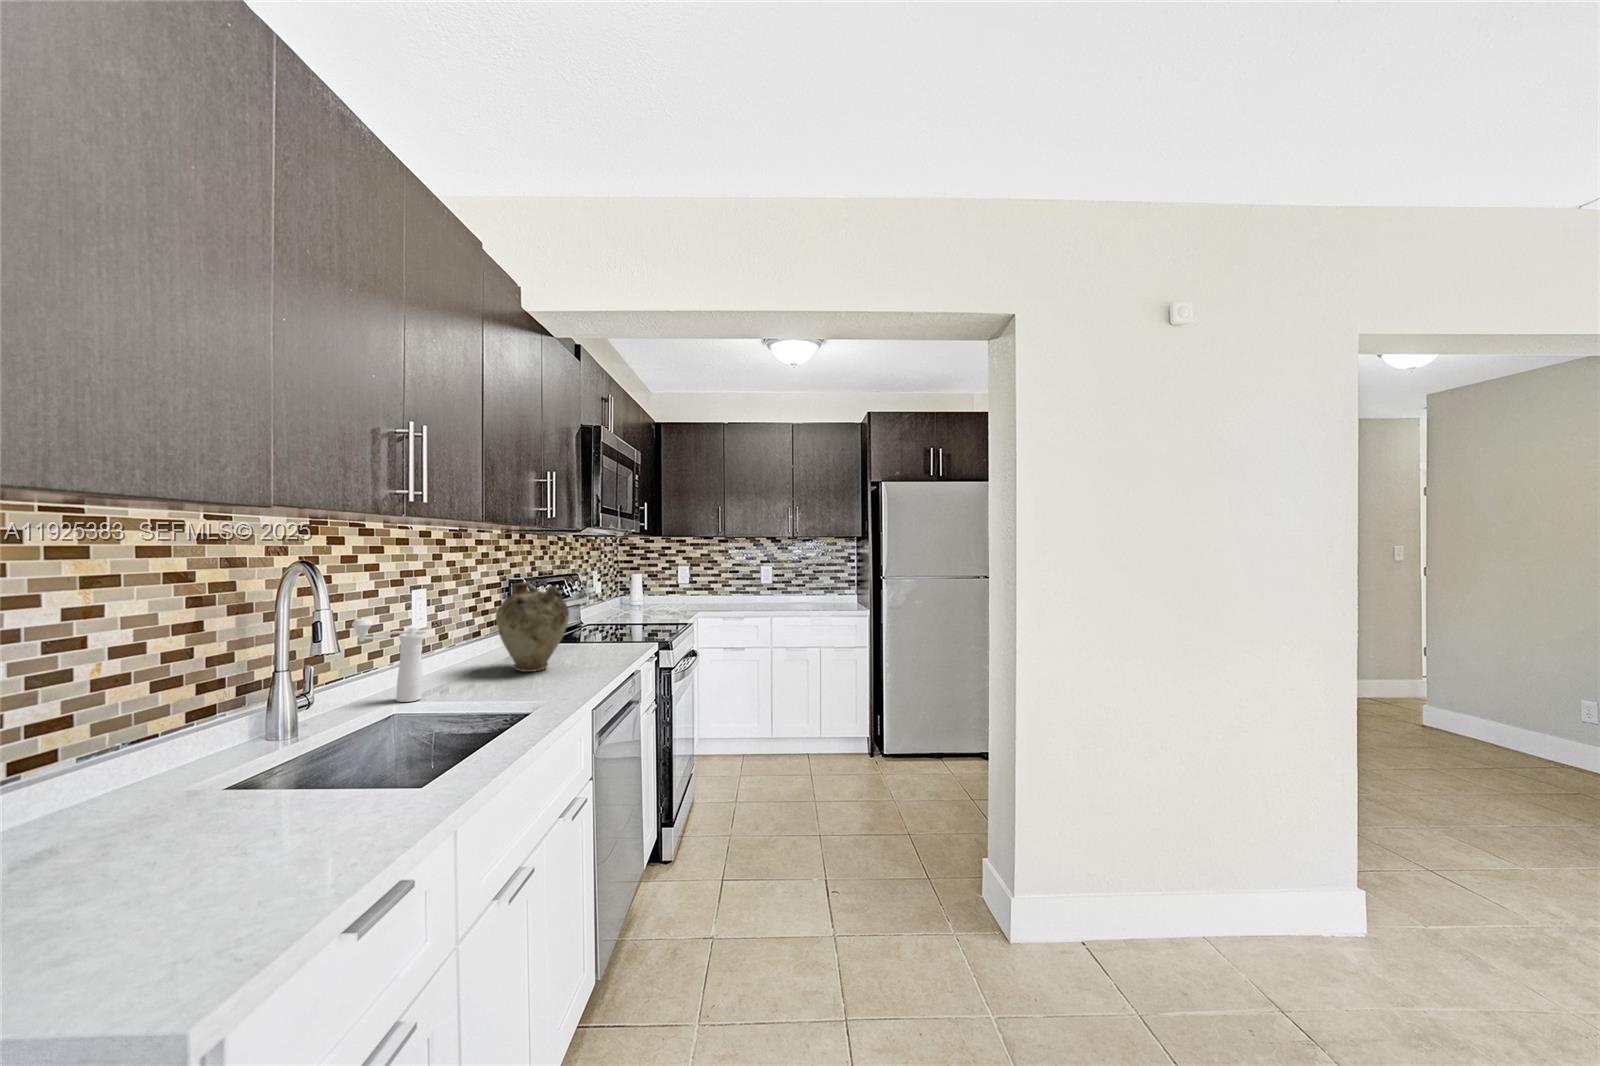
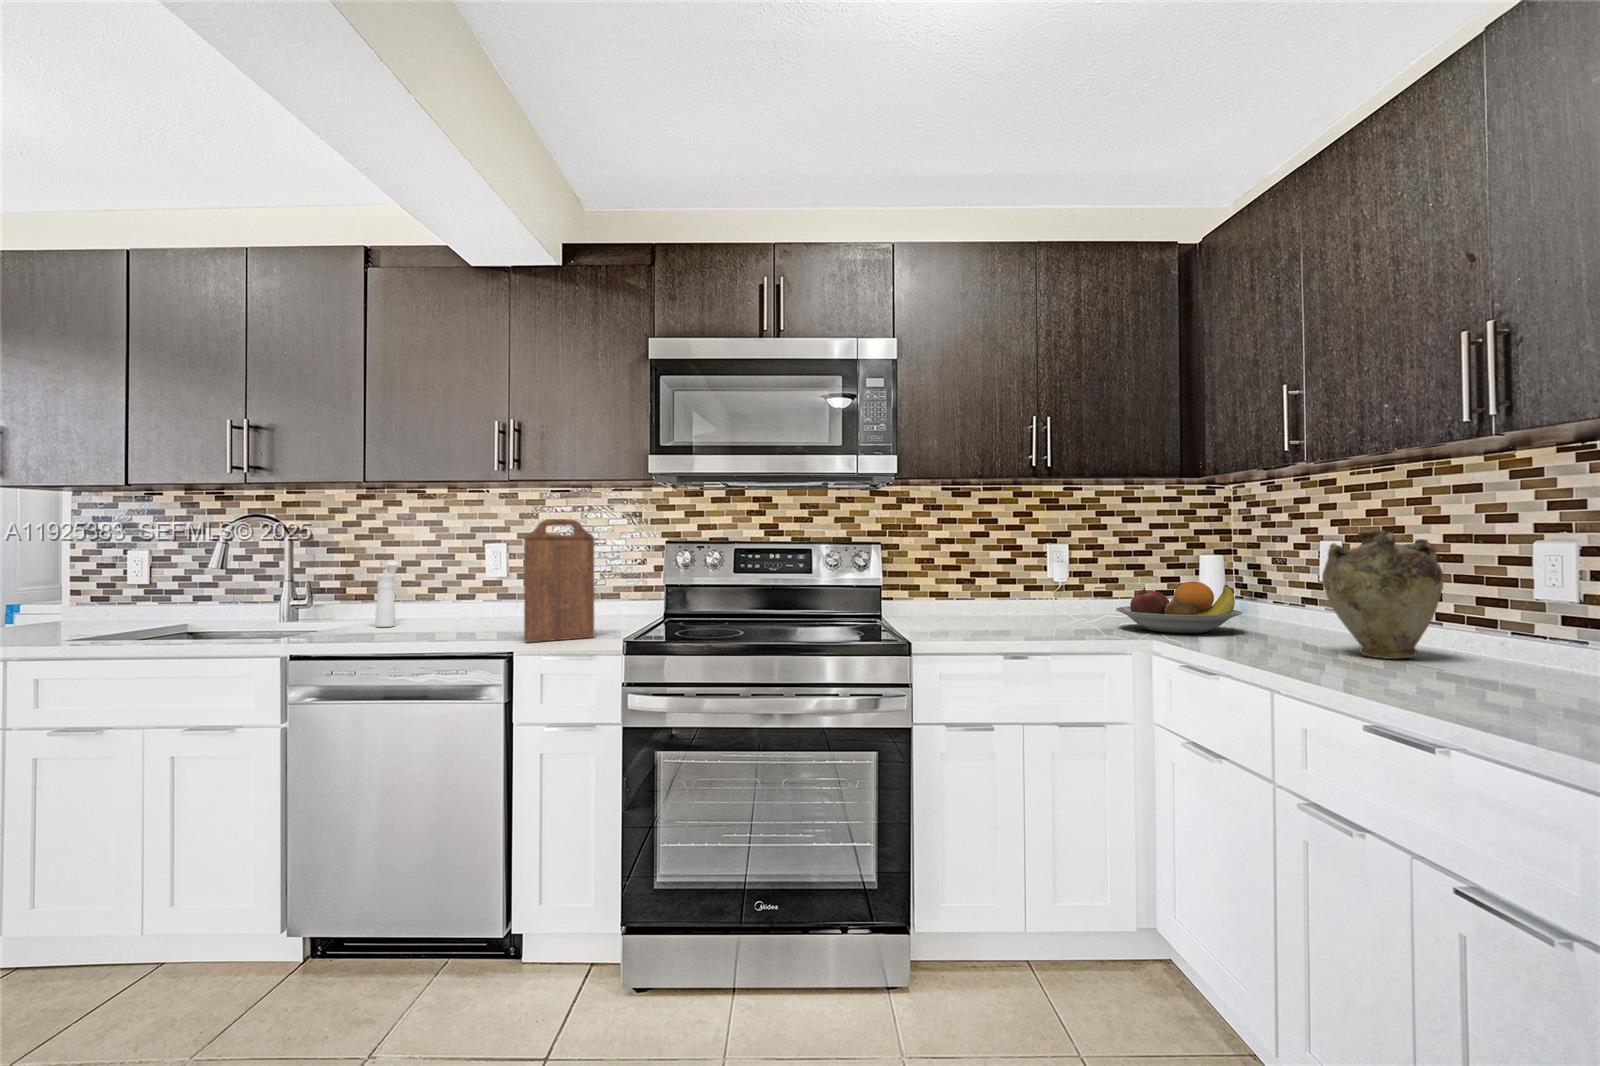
cutting board: none [609,567,635,659] -> present [524,519,594,642]
vase: present [496,582,569,672] -> present [1322,530,1444,659]
fruit bowl: none [638,585,689,607] -> present [1116,582,1242,633]

